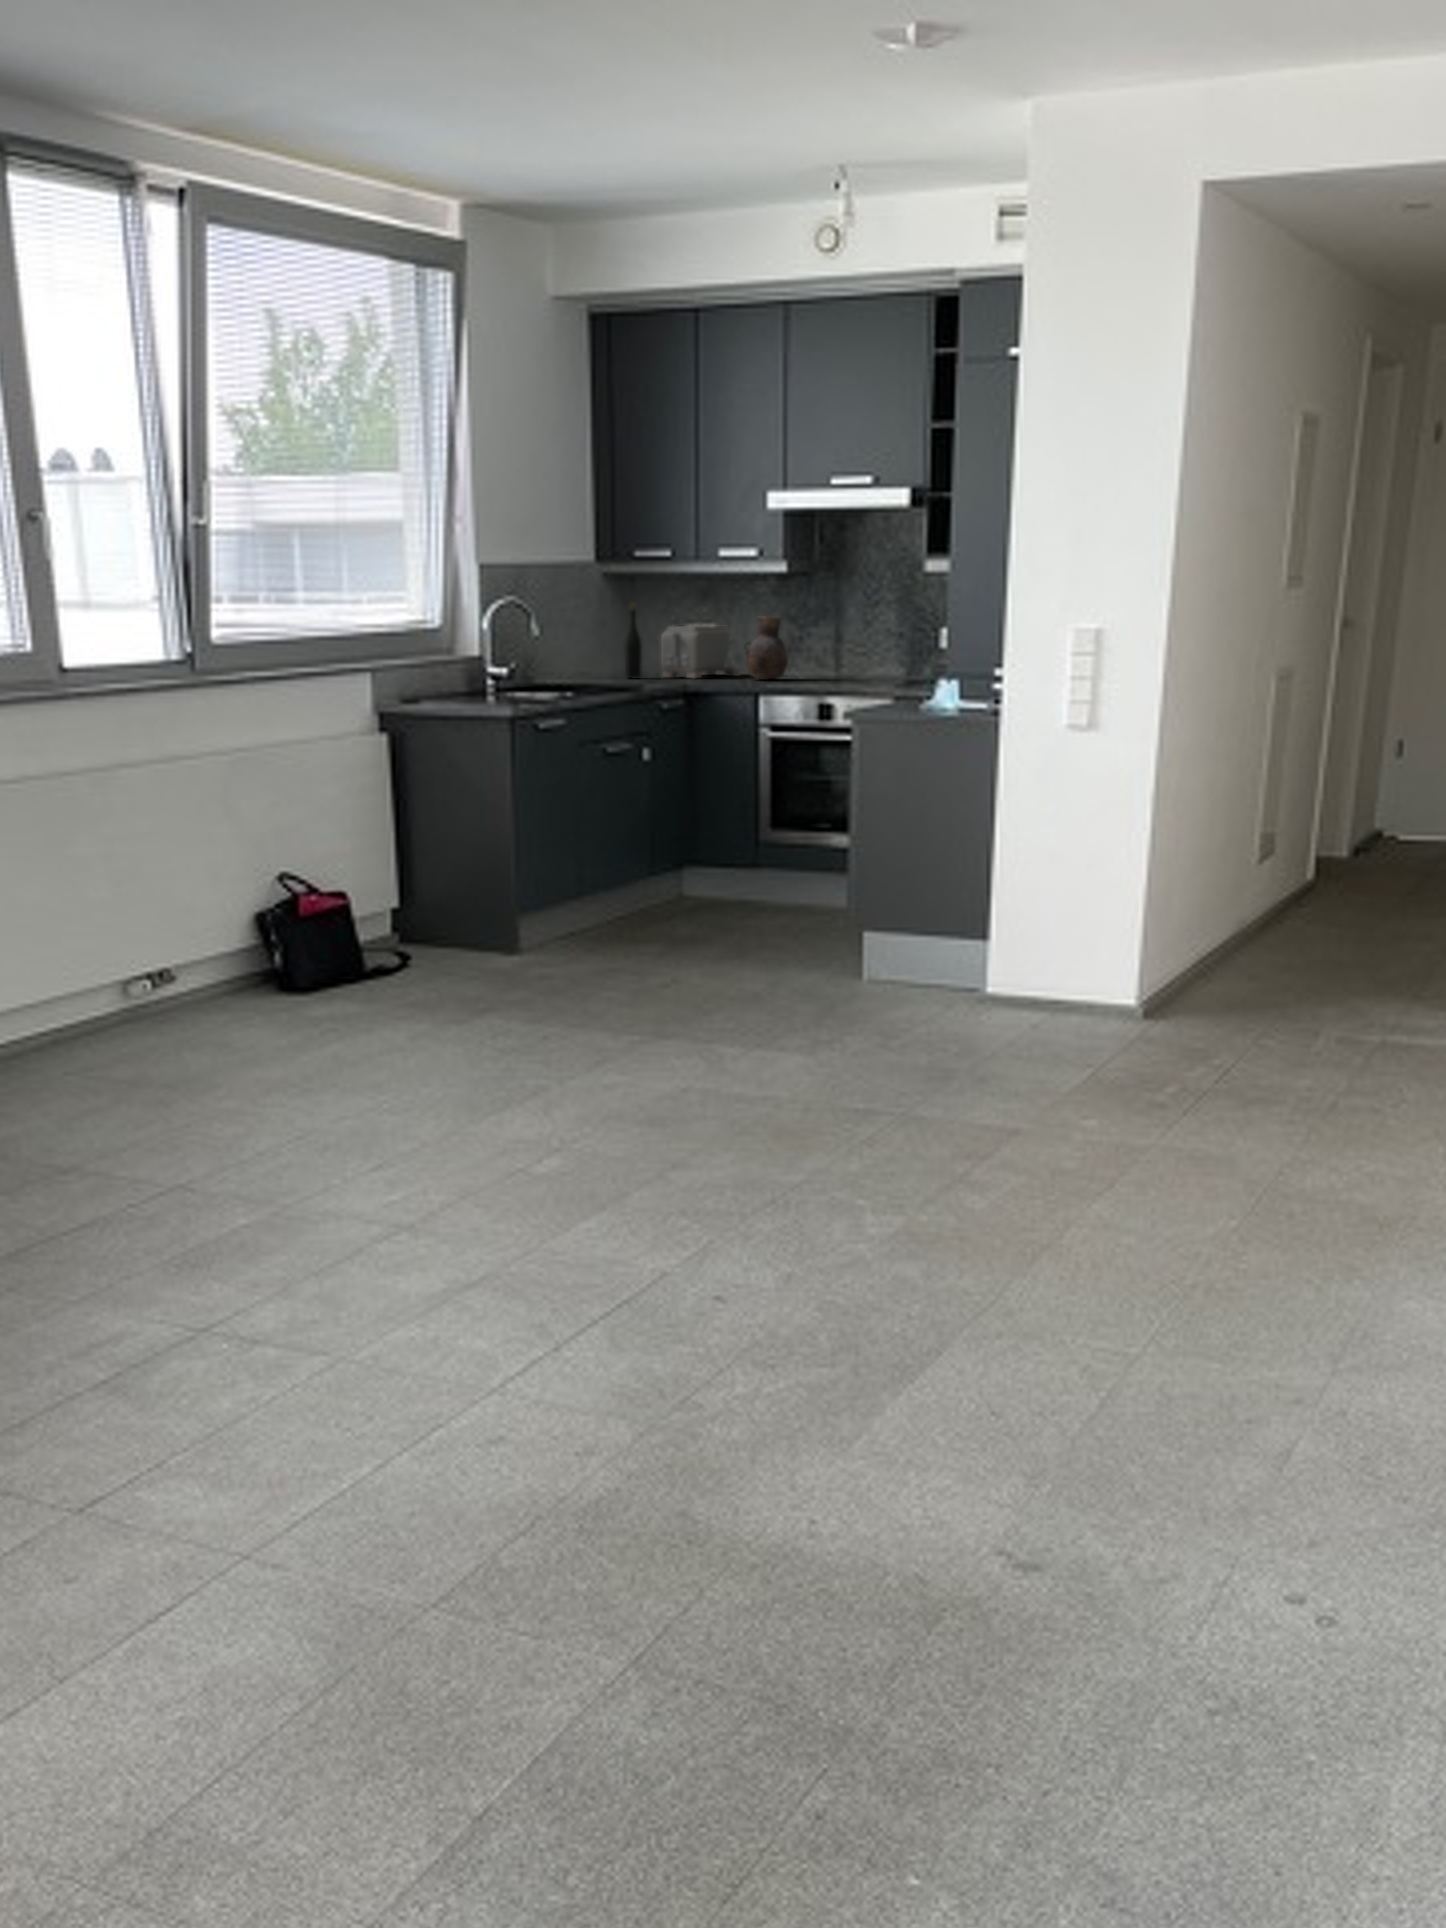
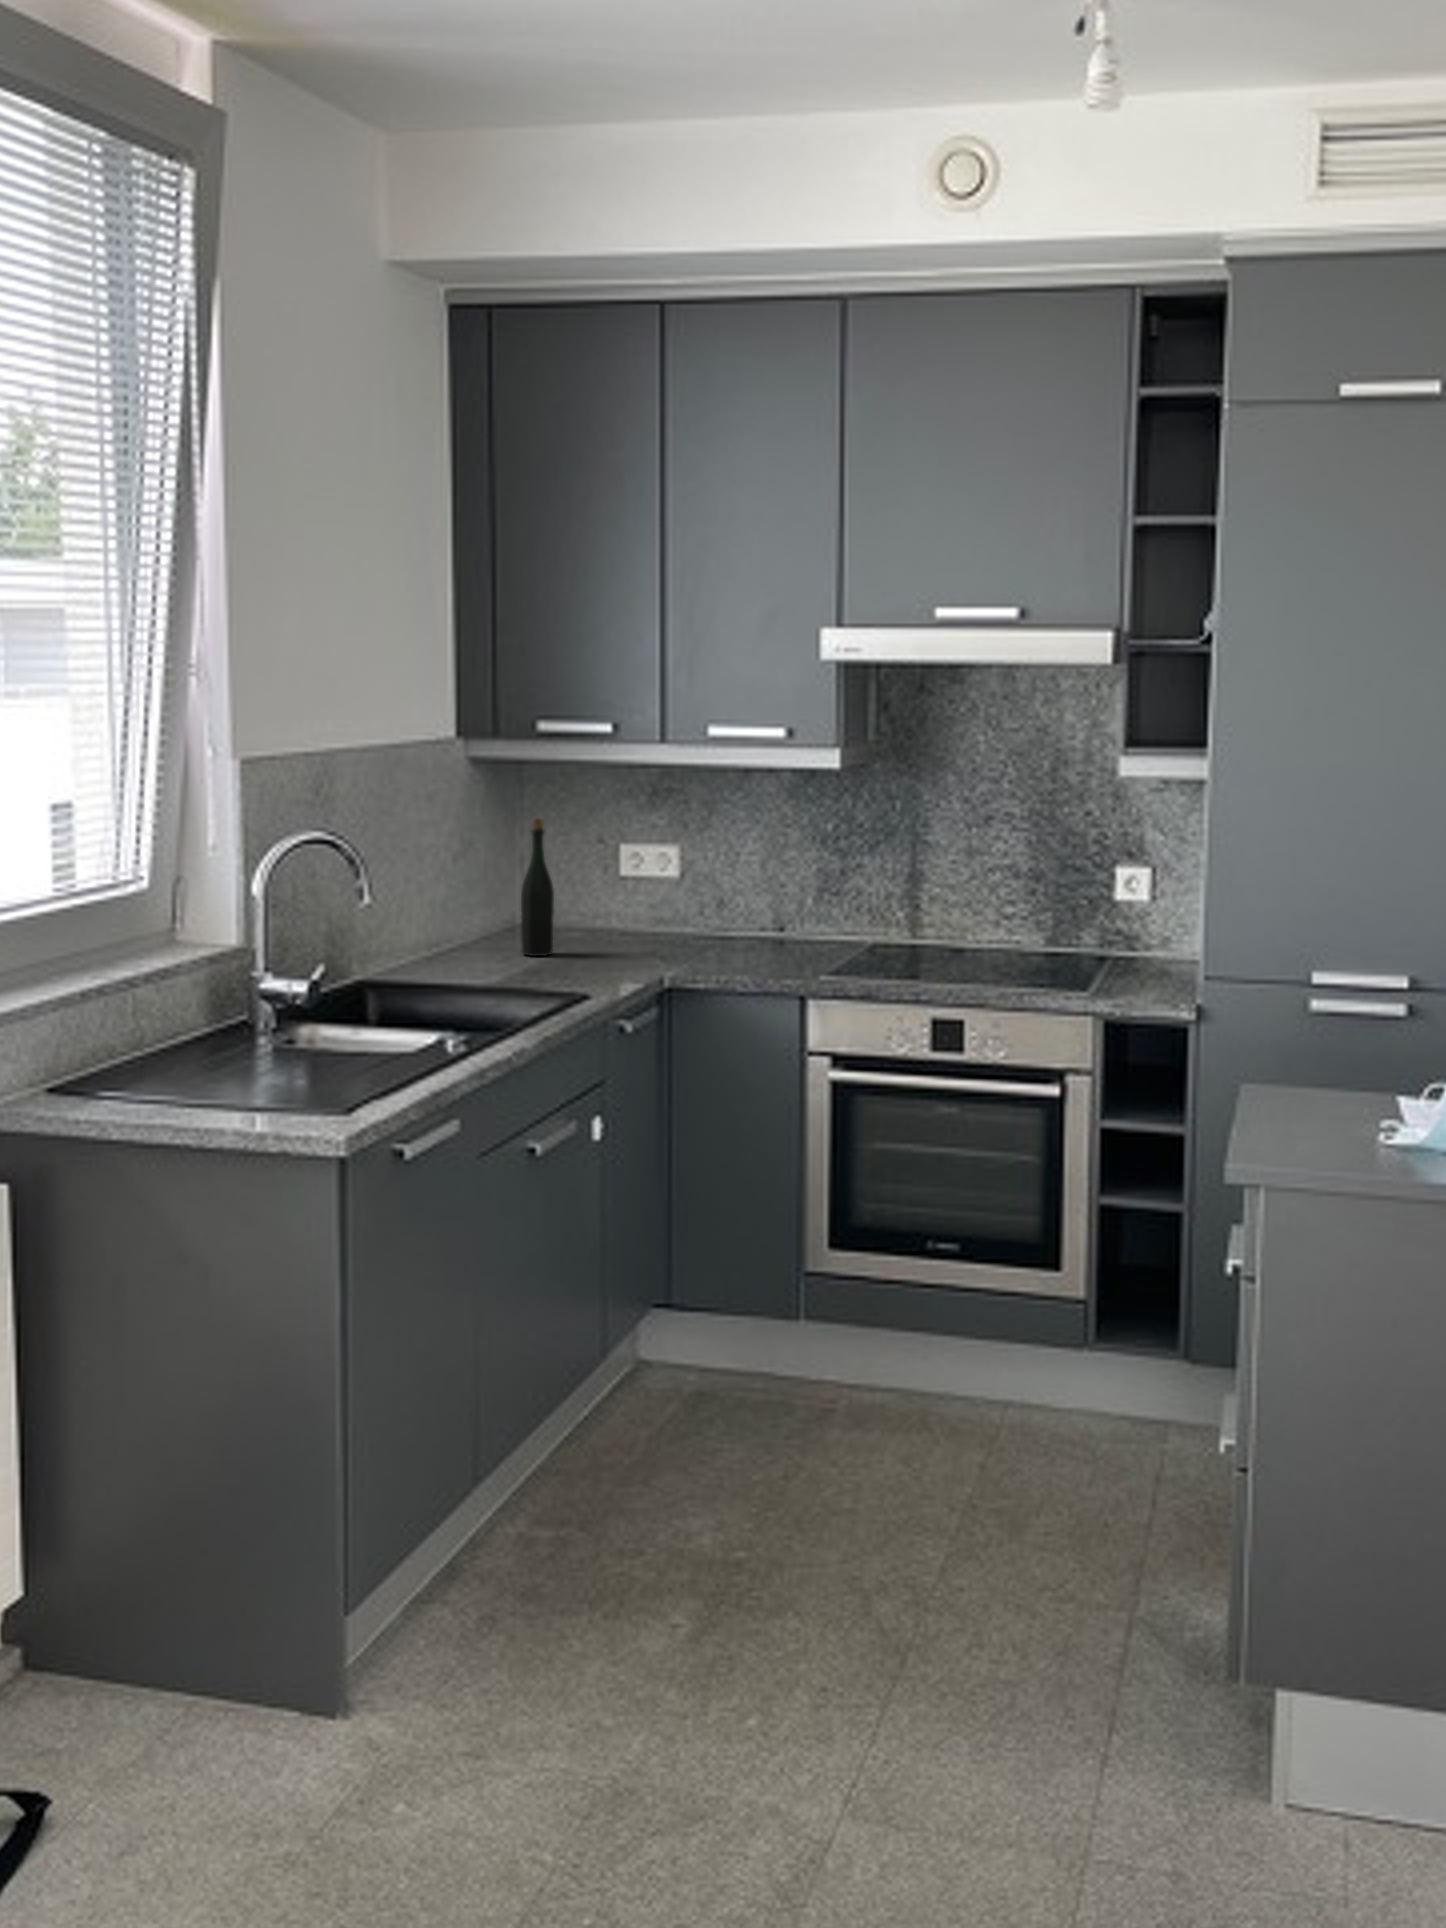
vase: present [746,616,788,680] -> none [764,850,849,967]
toaster: present [661,625,740,678] -> none [590,850,735,958]

